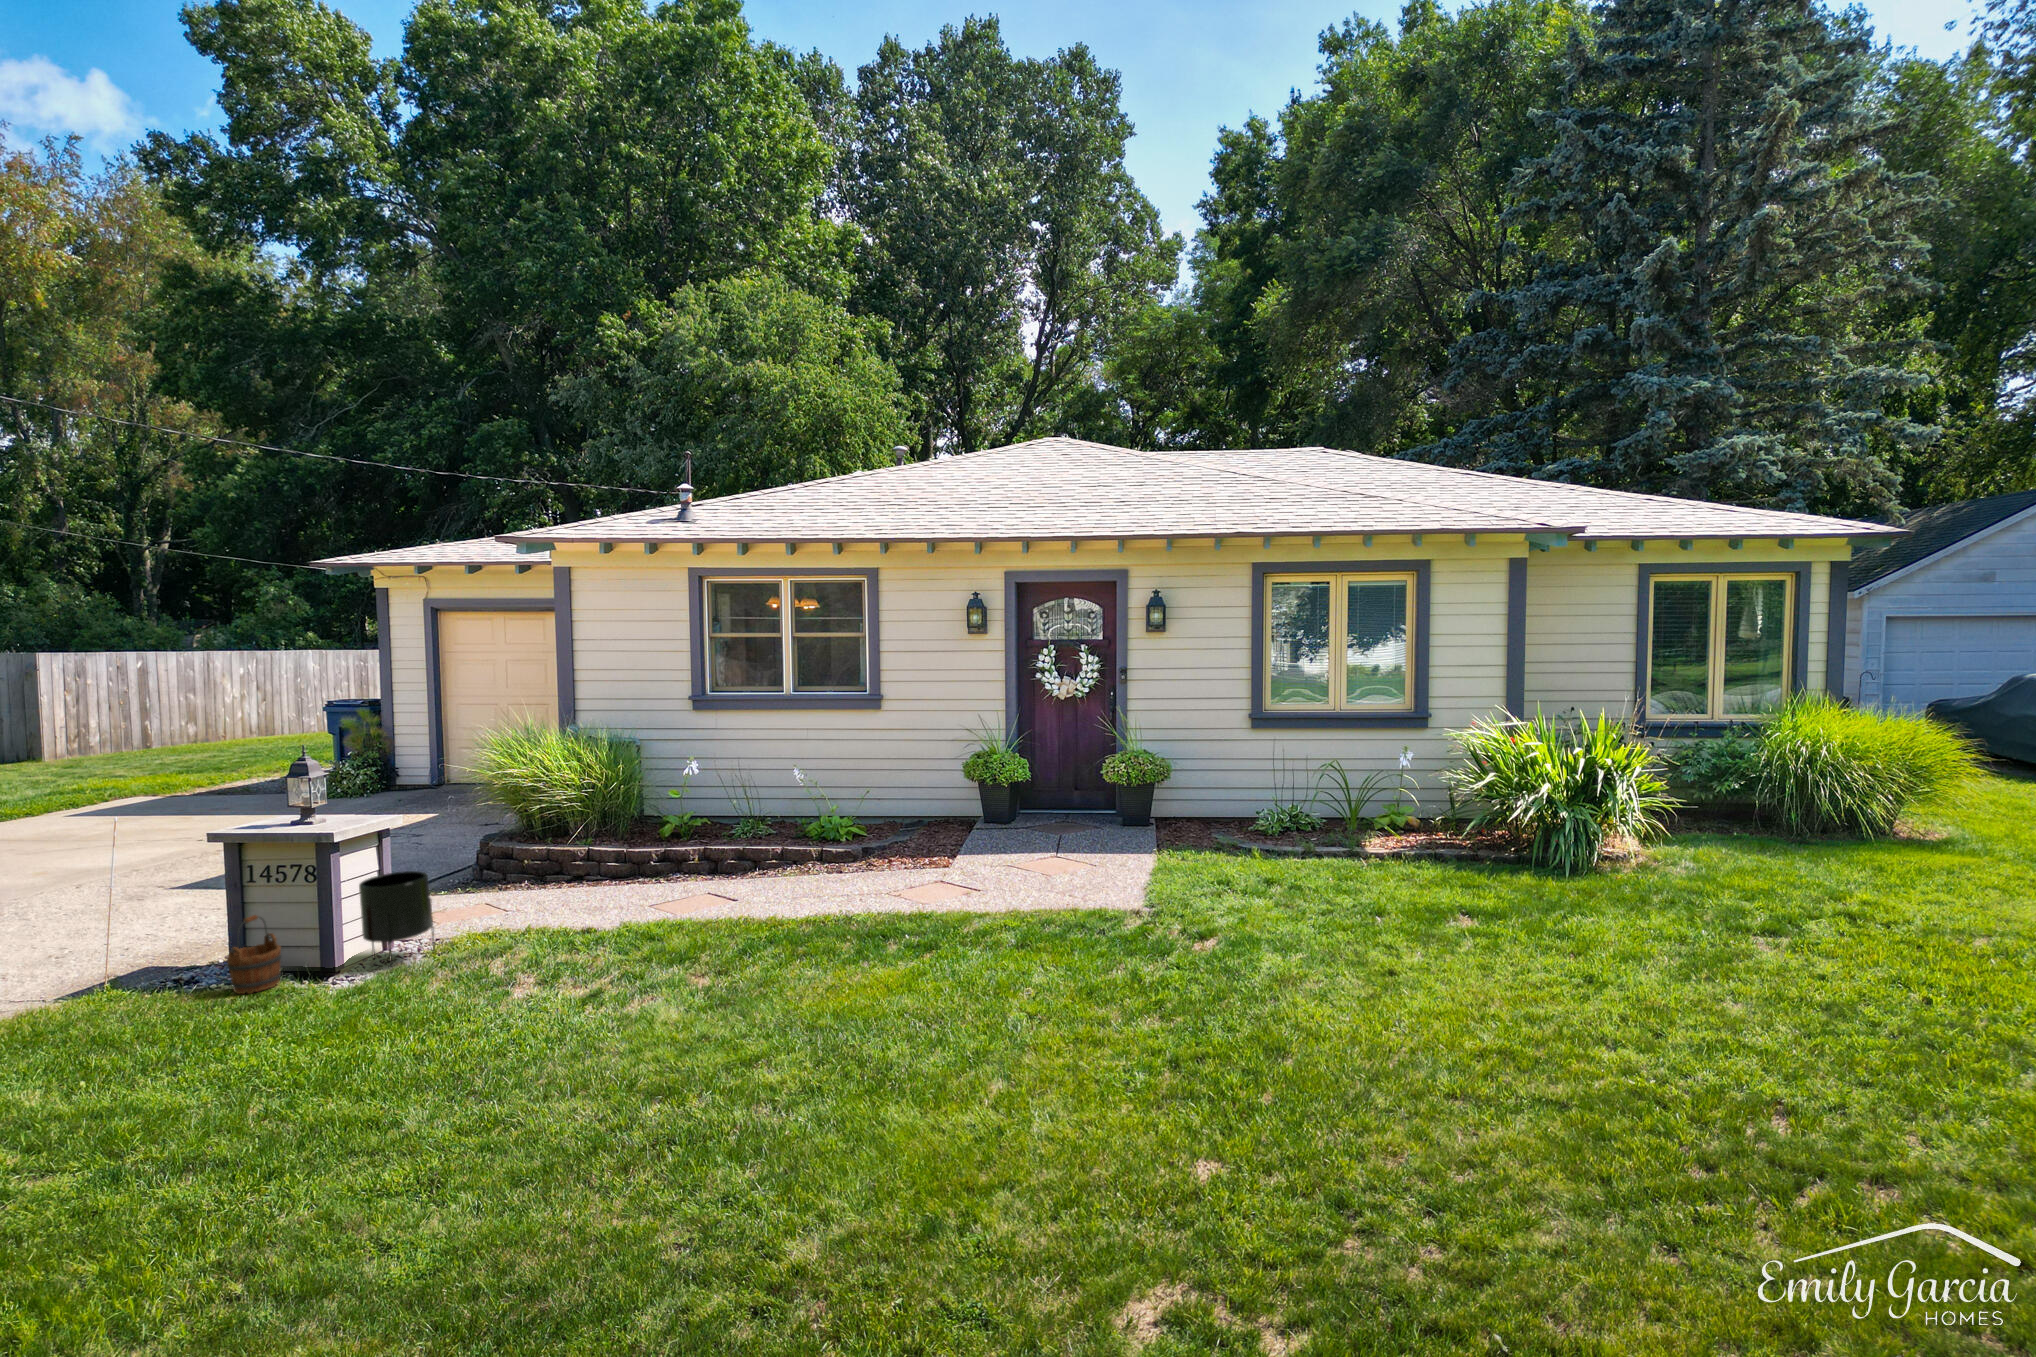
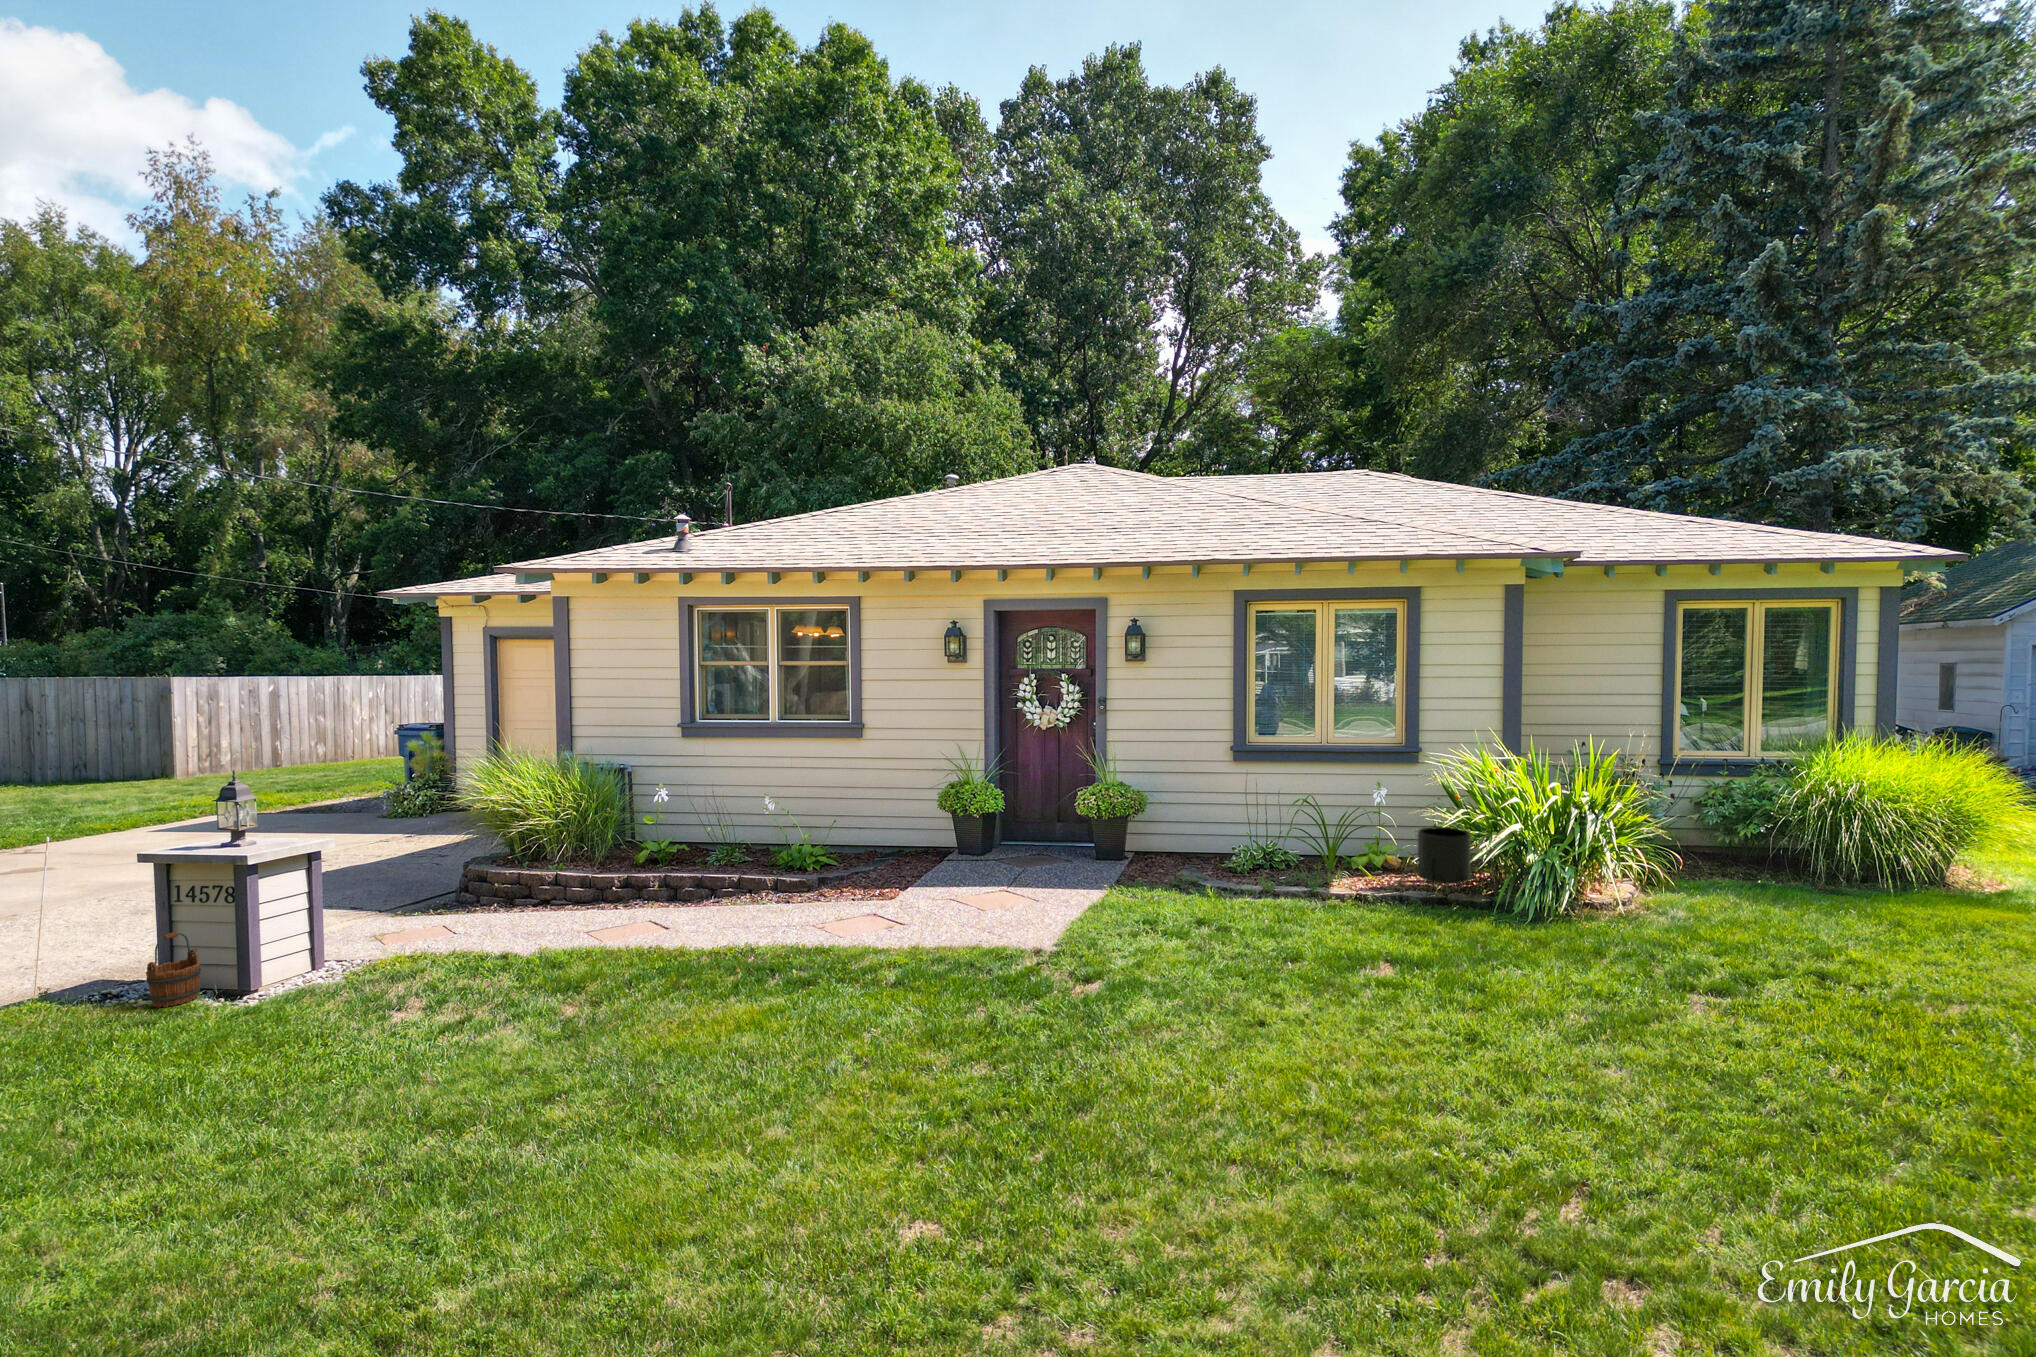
planter: present [359,871,435,971] -> present [1417,827,1472,906]

